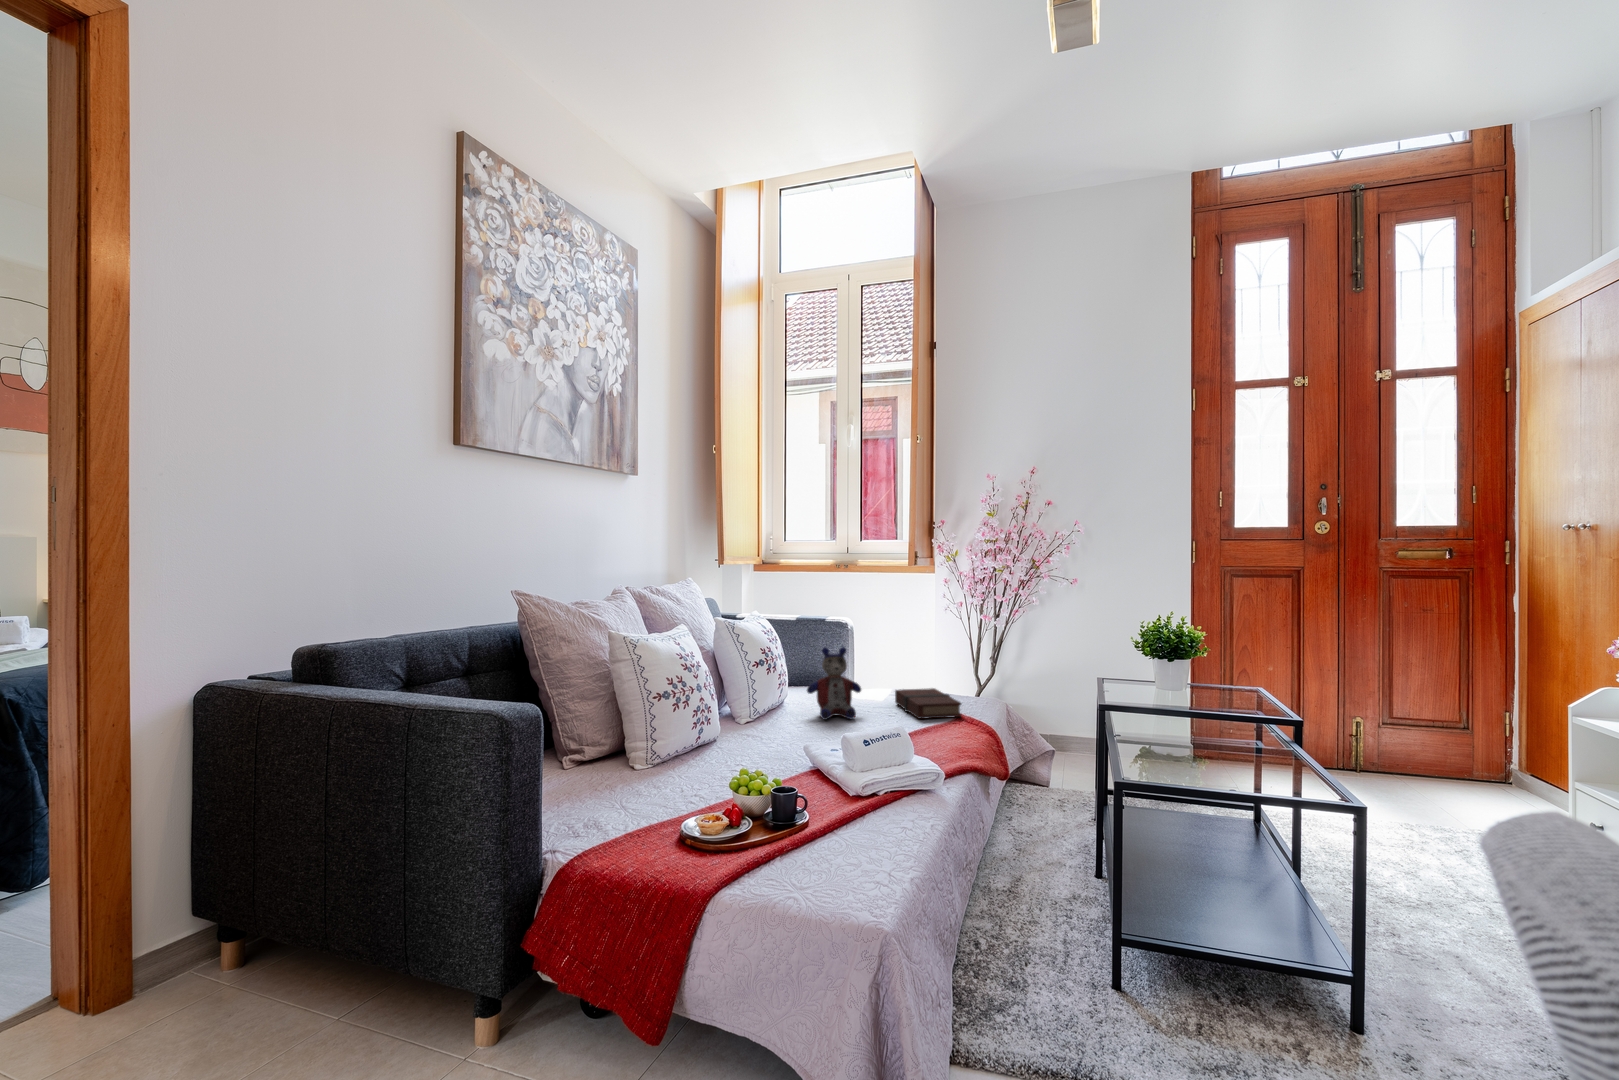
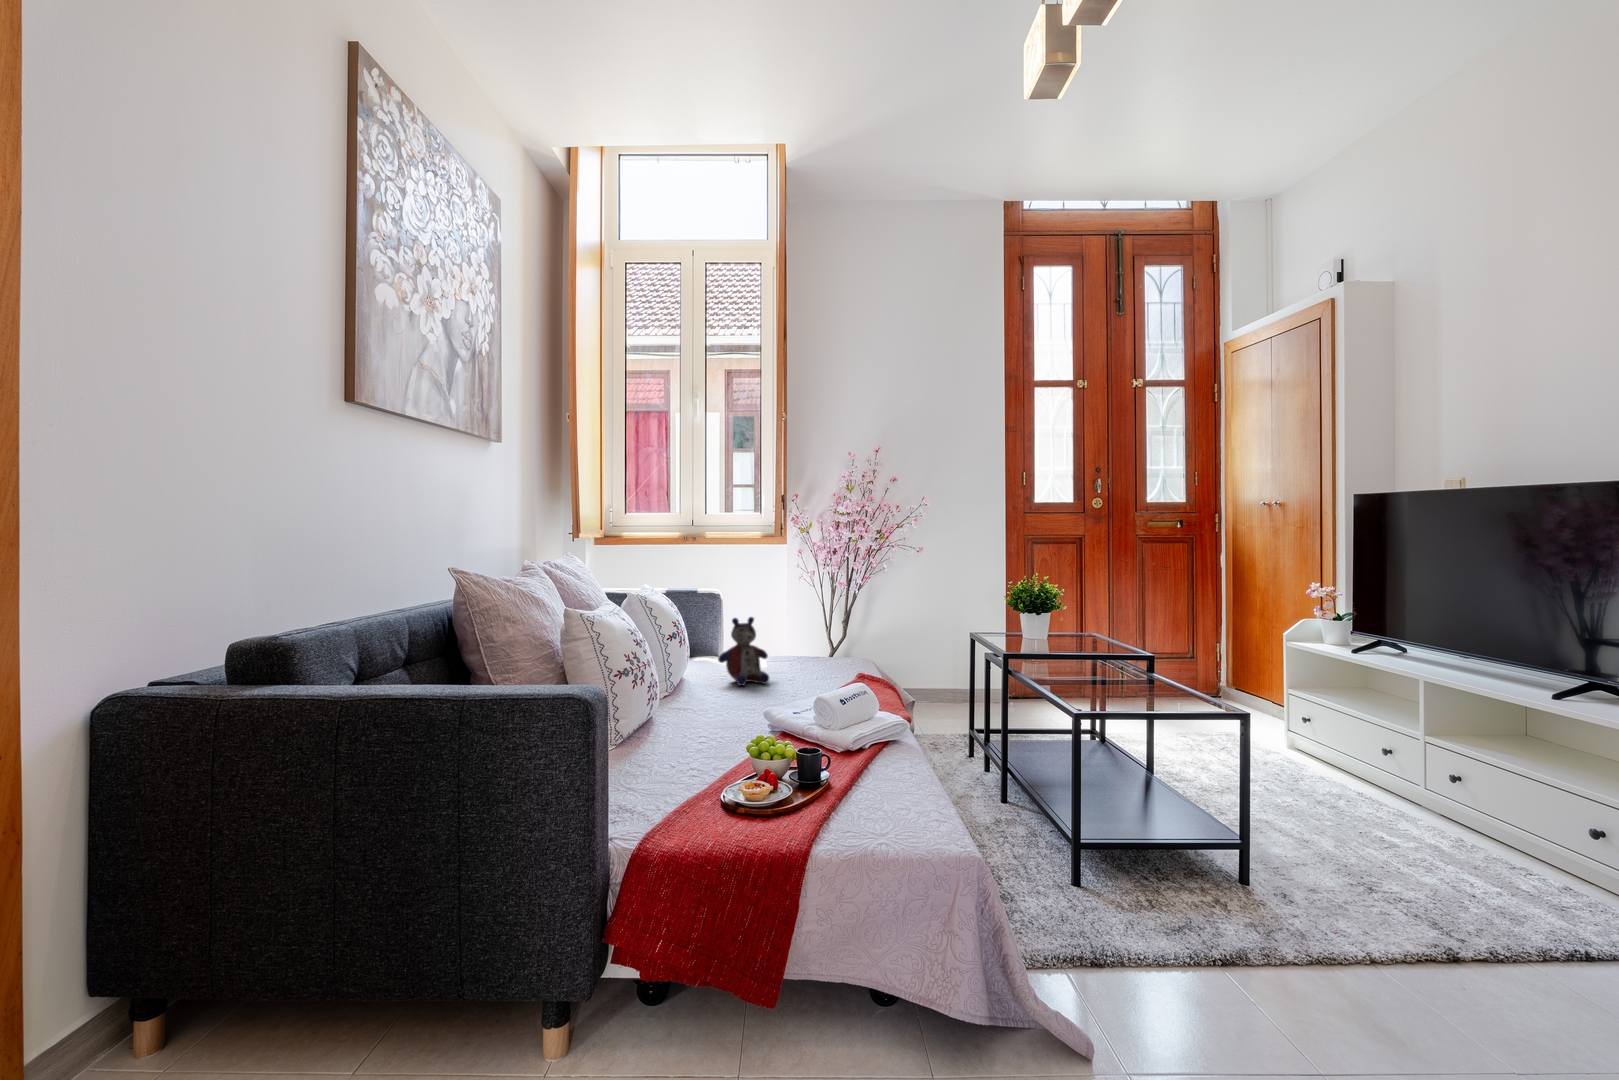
book: present [895,688,961,719] -> none [789,652,859,678]

